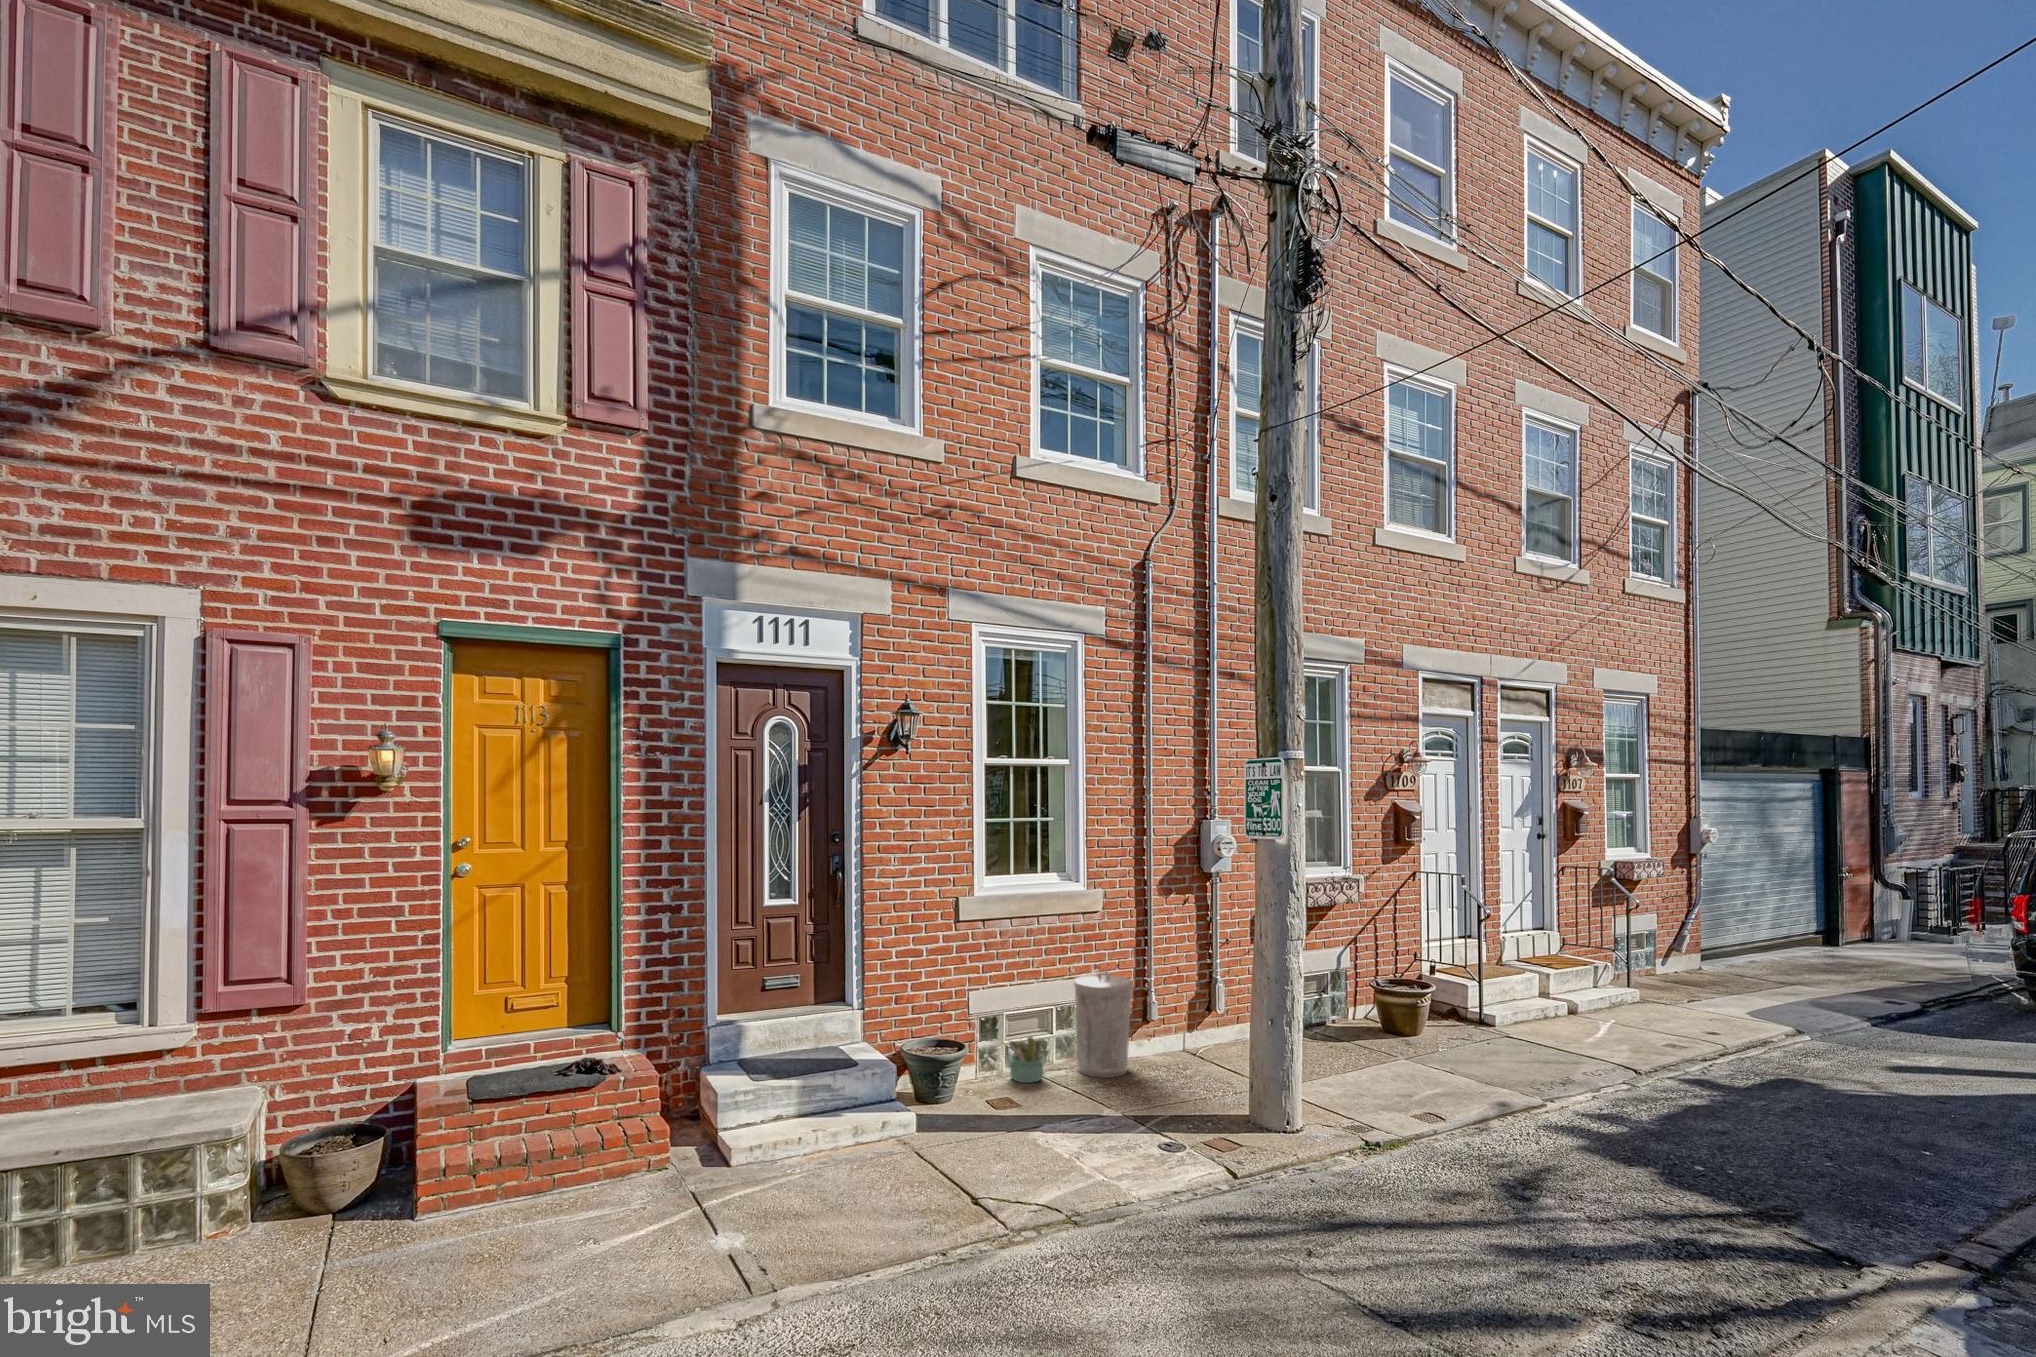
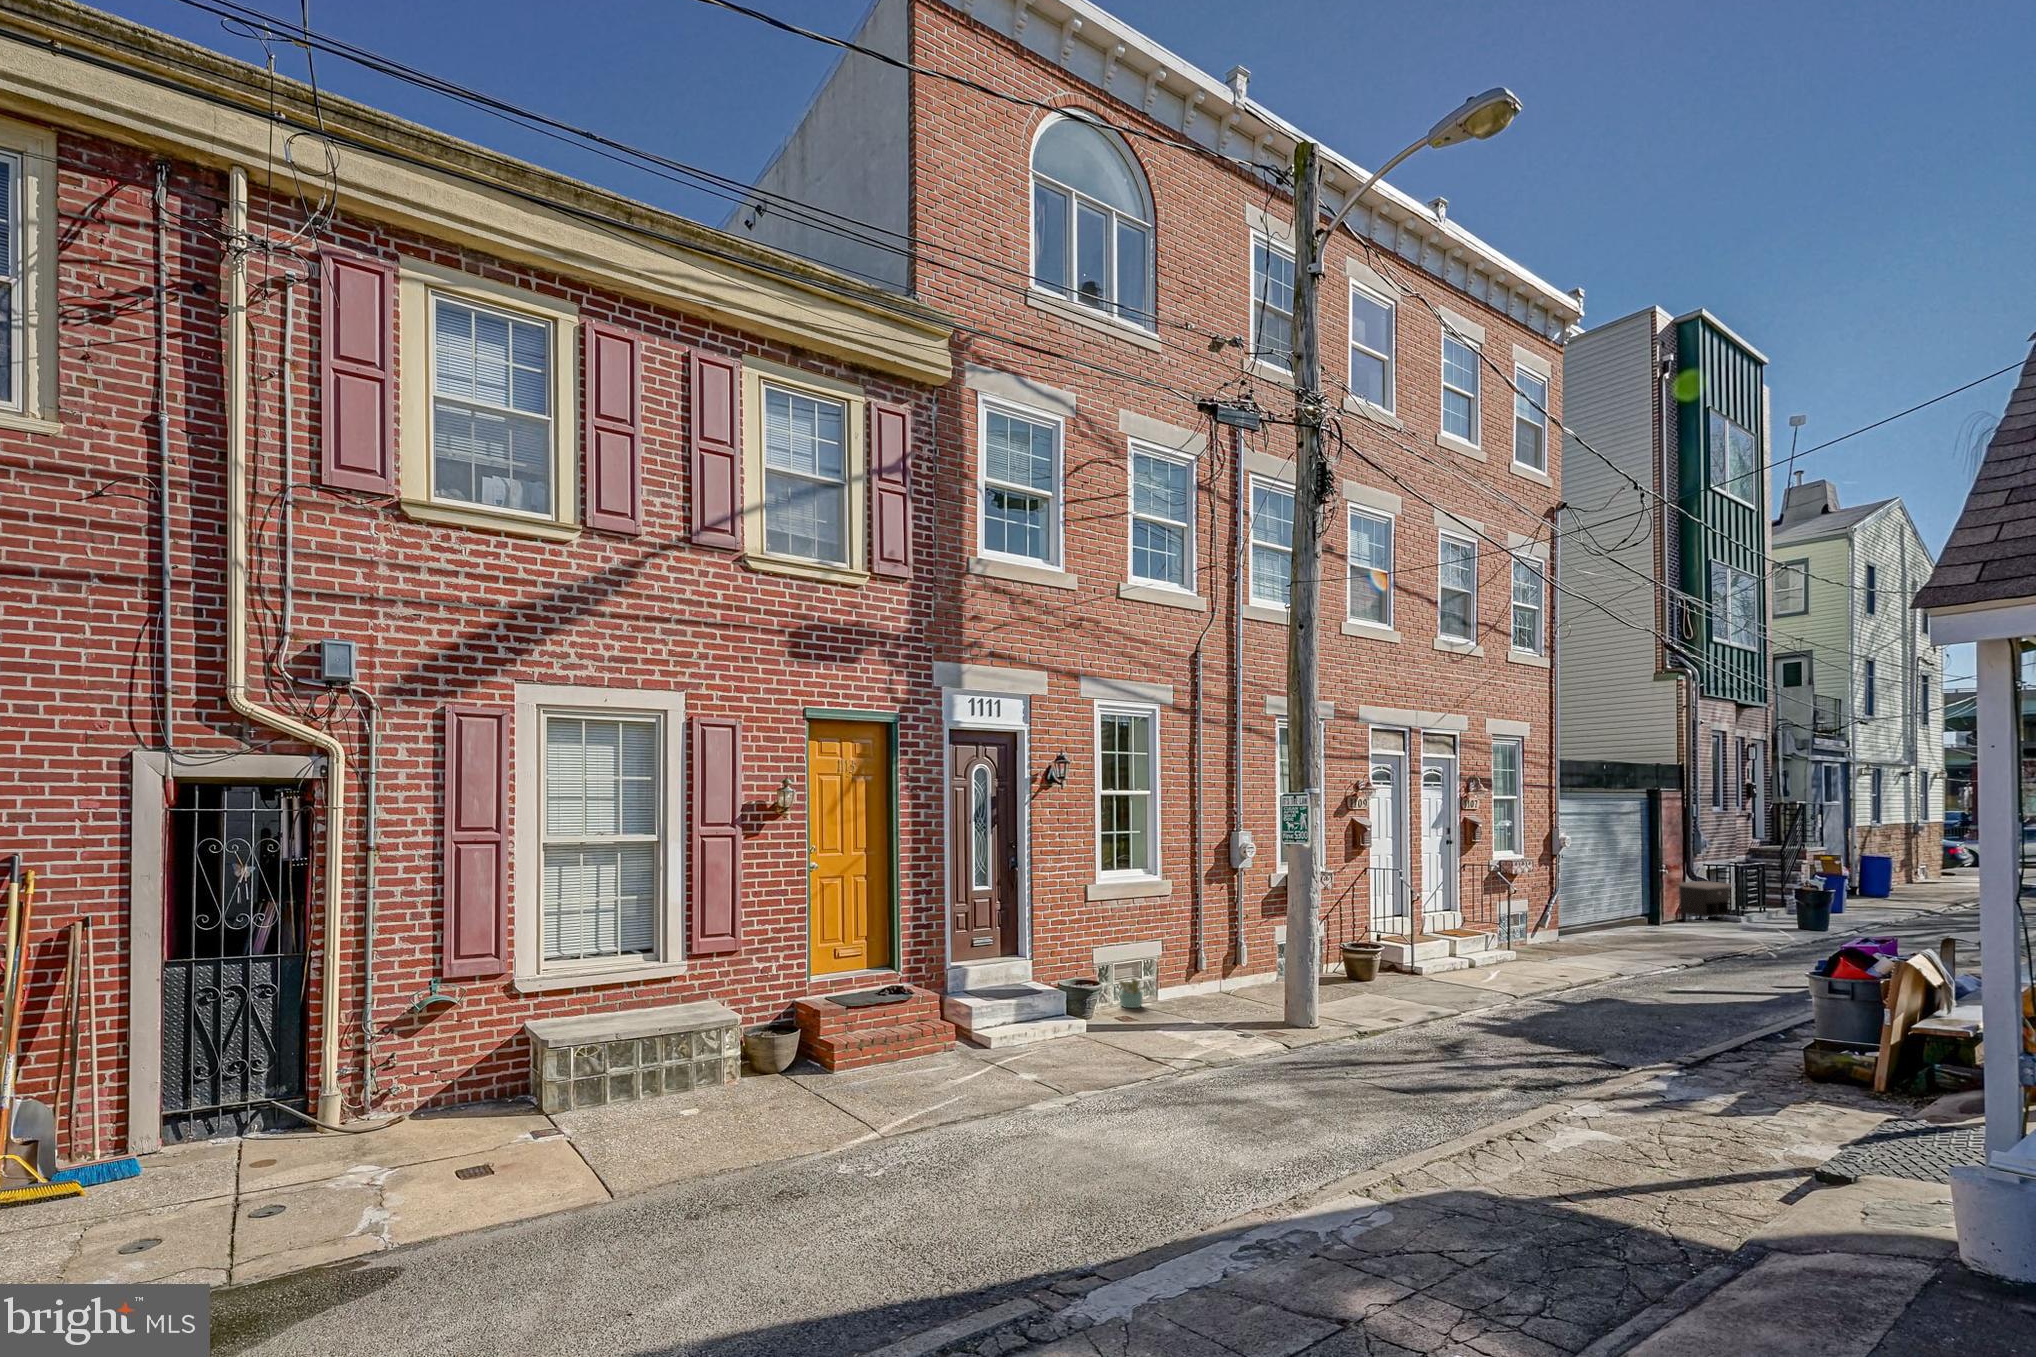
storage bench: none [1867,890,1942,942] -> present [1679,881,1731,918]
trash can: present [1074,971,1133,1078] -> none [1157,934,1198,1005]

